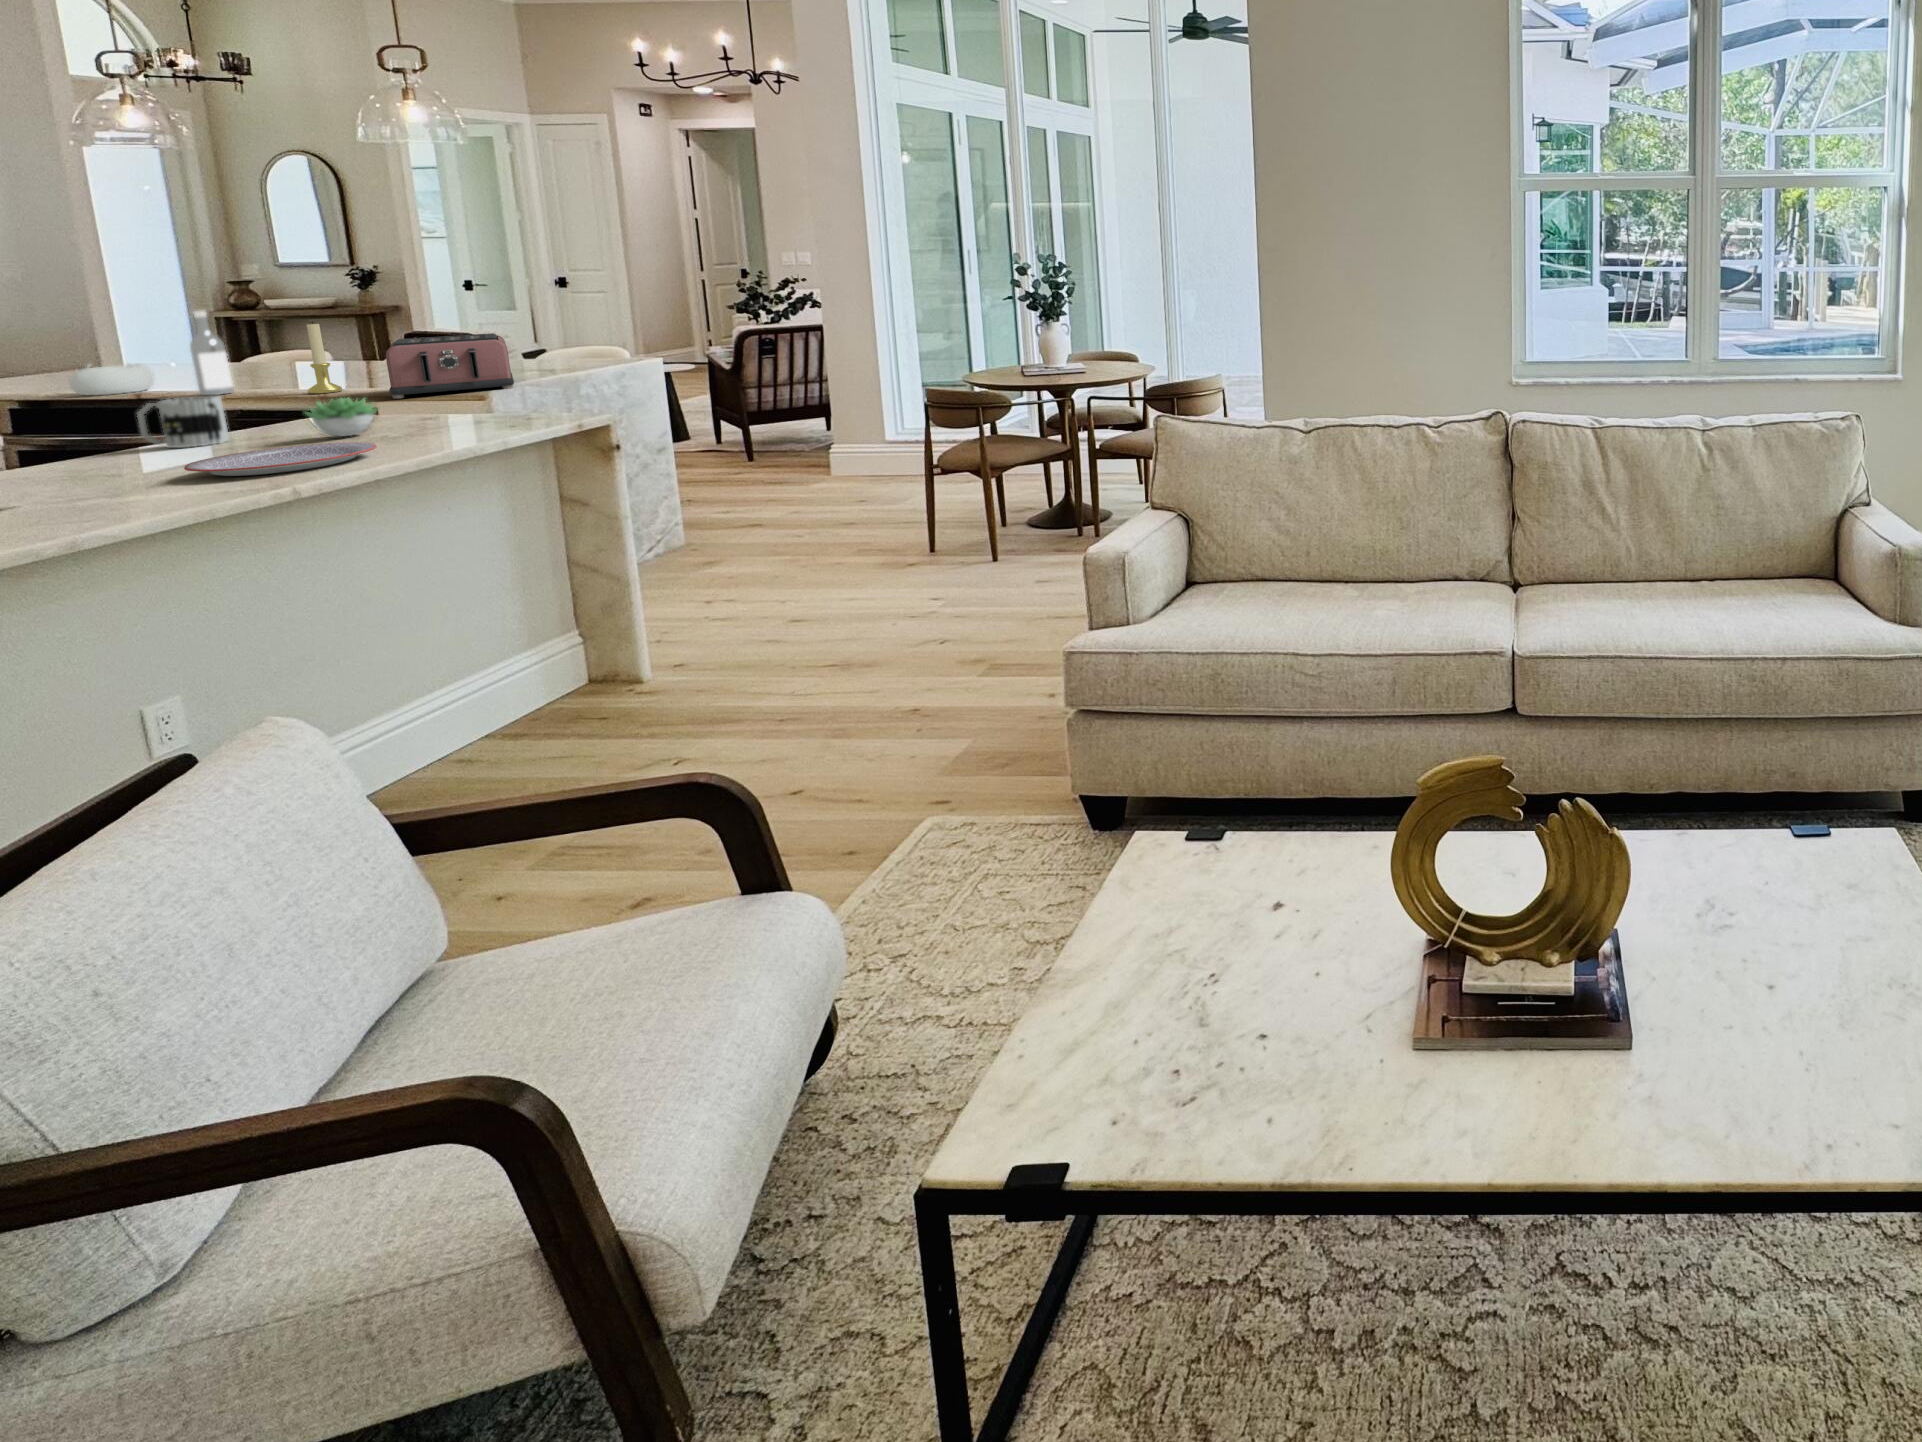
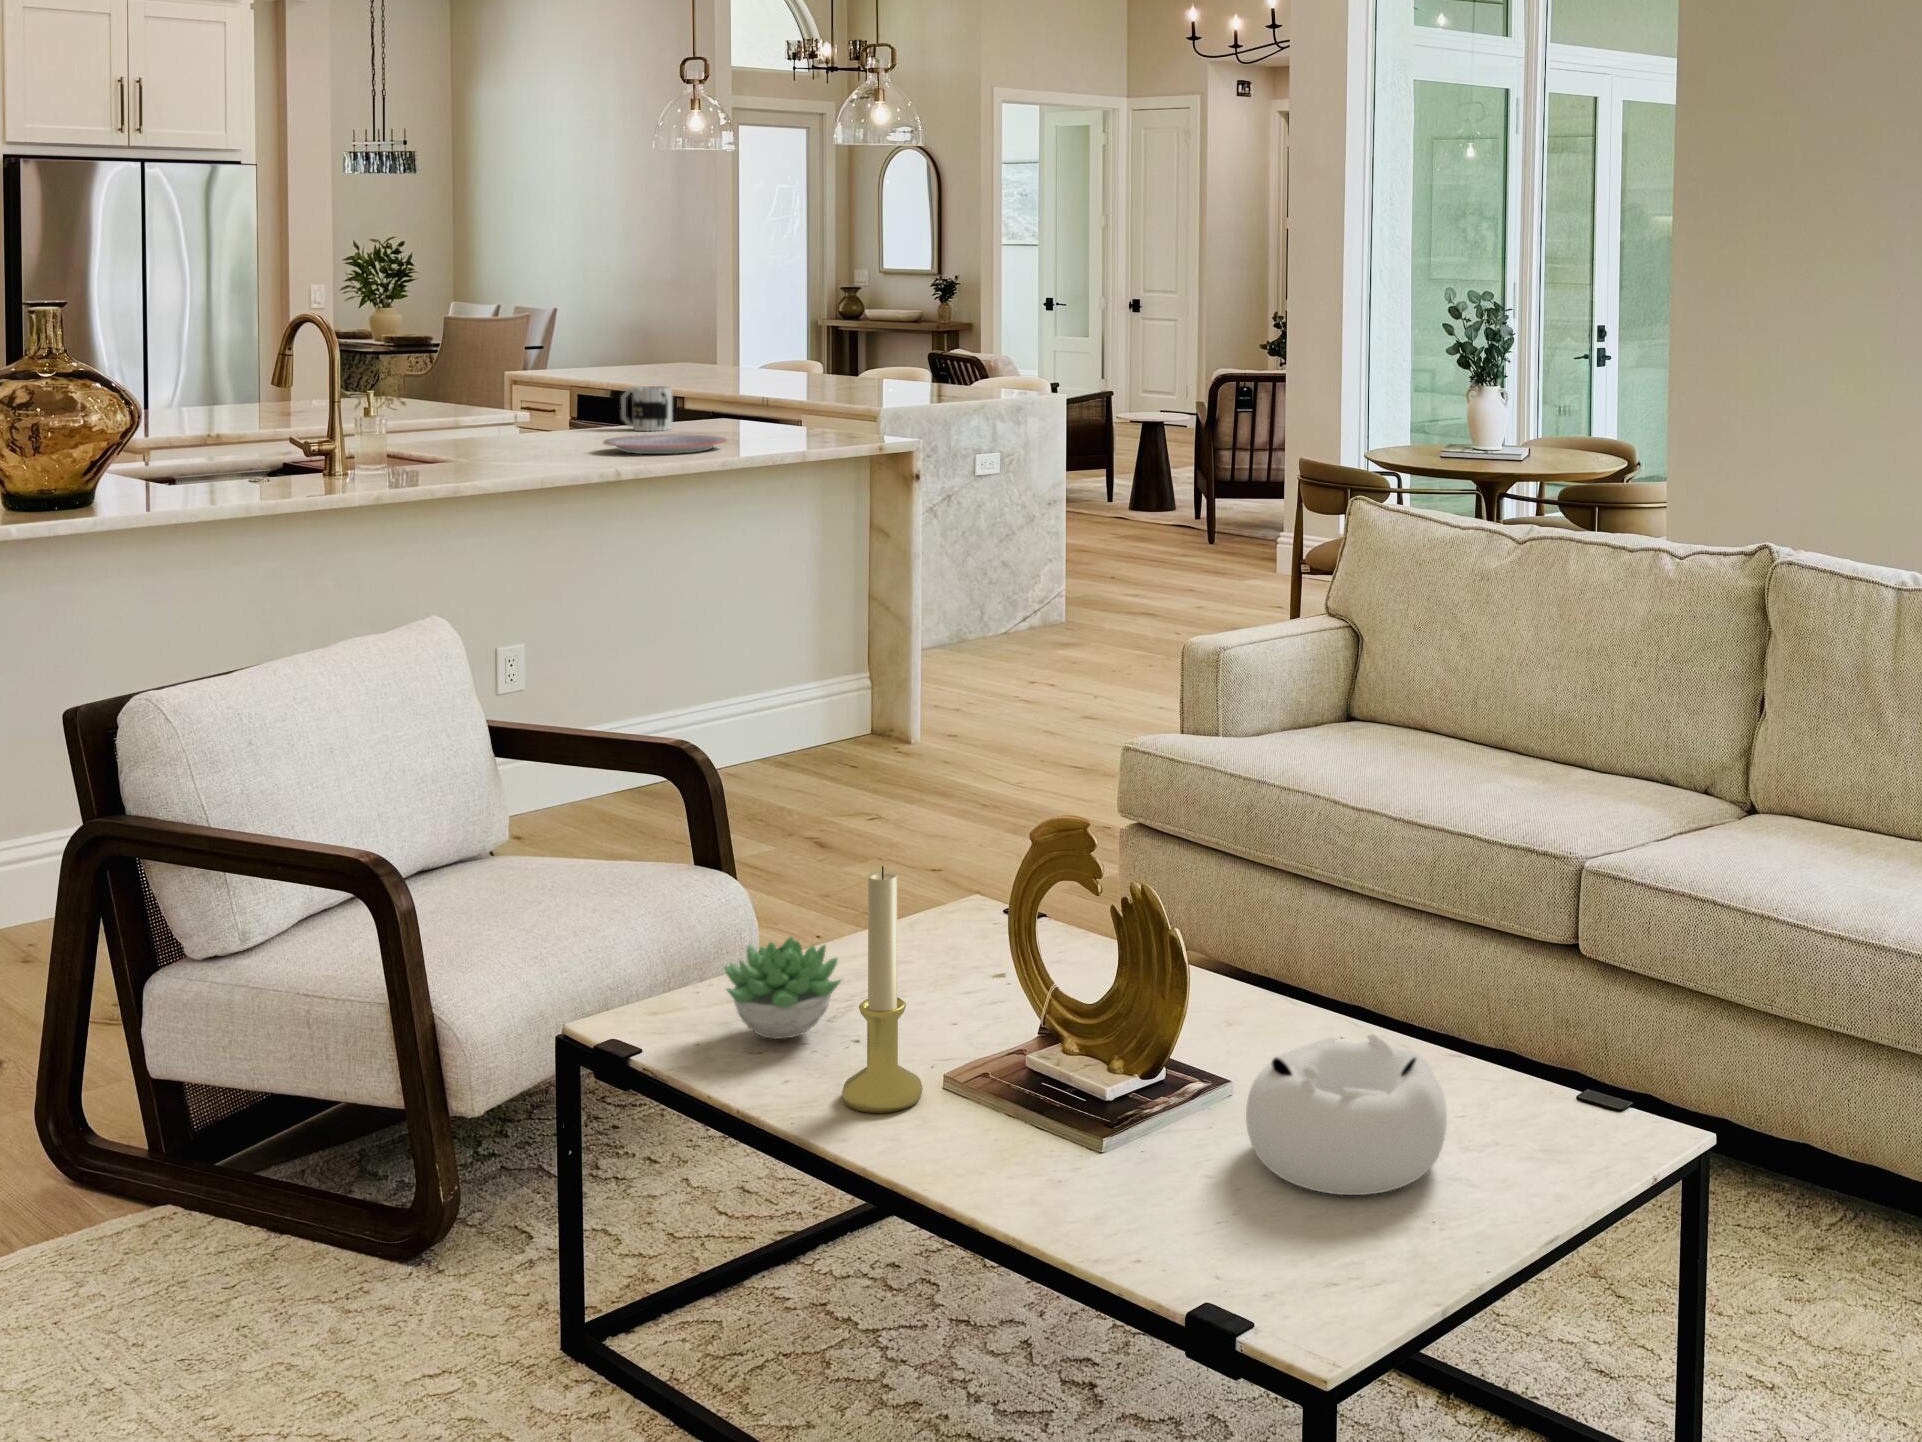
wine bottle: present [190,310,234,395] -> none [719,312,742,395]
candle holder: present [307,322,342,394] -> present [842,866,923,1113]
toaster: present [386,333,514,399] -> none [816,350,924,410]
decorative bowl: present [69,364,154,396] -> present [1246,1034,1447,1195]
succulent plant: present [306,397,377,436] -> present [725,937,841,1039]

